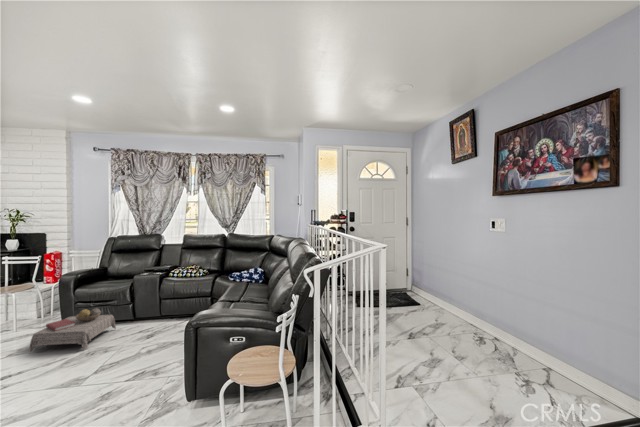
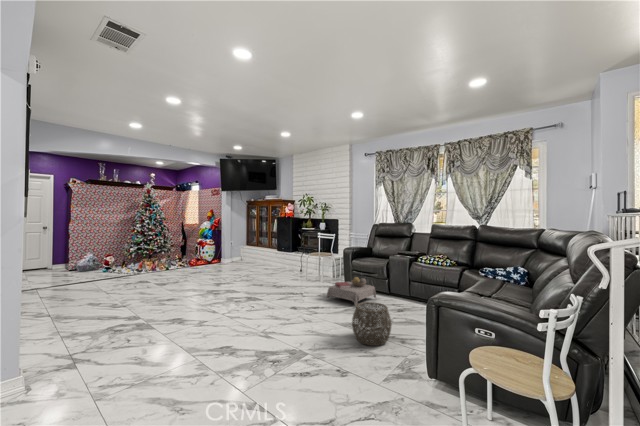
woven basket: none [80,343,143,406] -> present [352,302,391,345]

